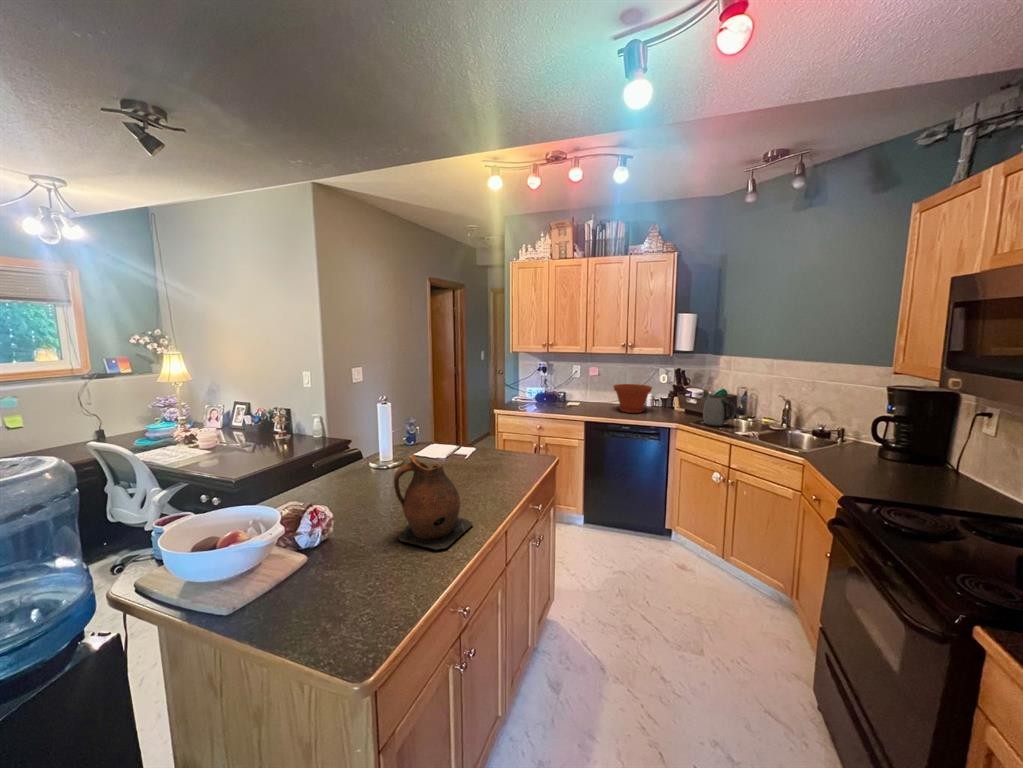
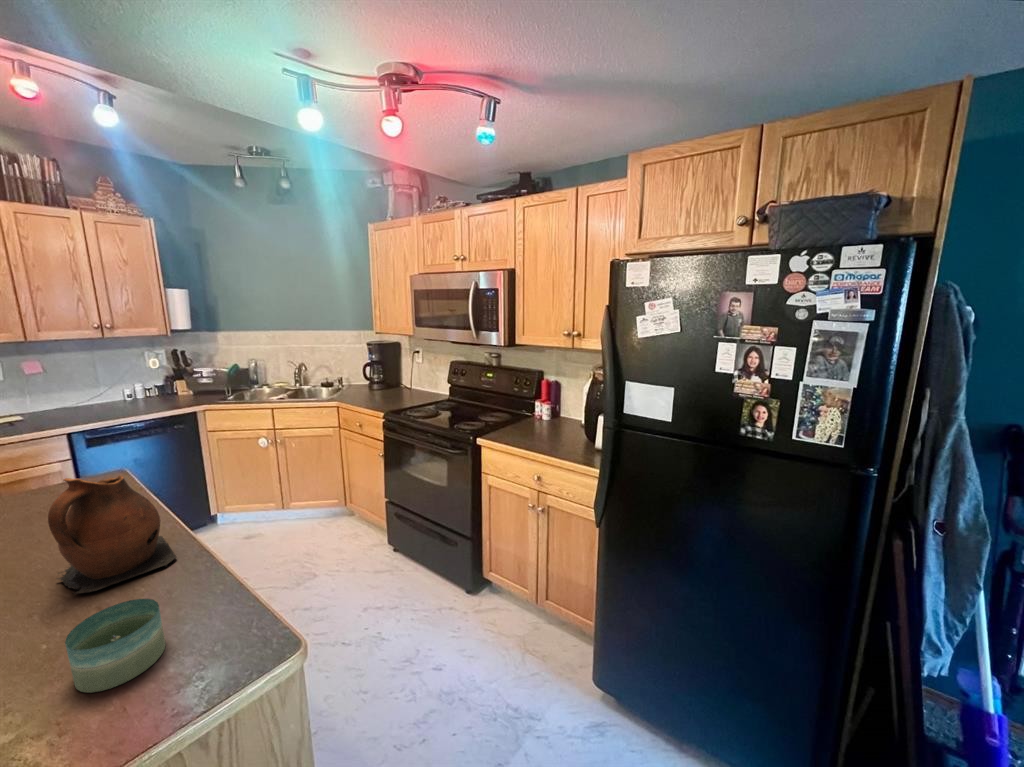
plant pot: present [613,384,652,413] -> none [90,373,153,410]
kettle: present [703,395,736,427] -> none [225,369,261,399]
candle: none [293,557,352,620] -> present [65,599,166,693]

